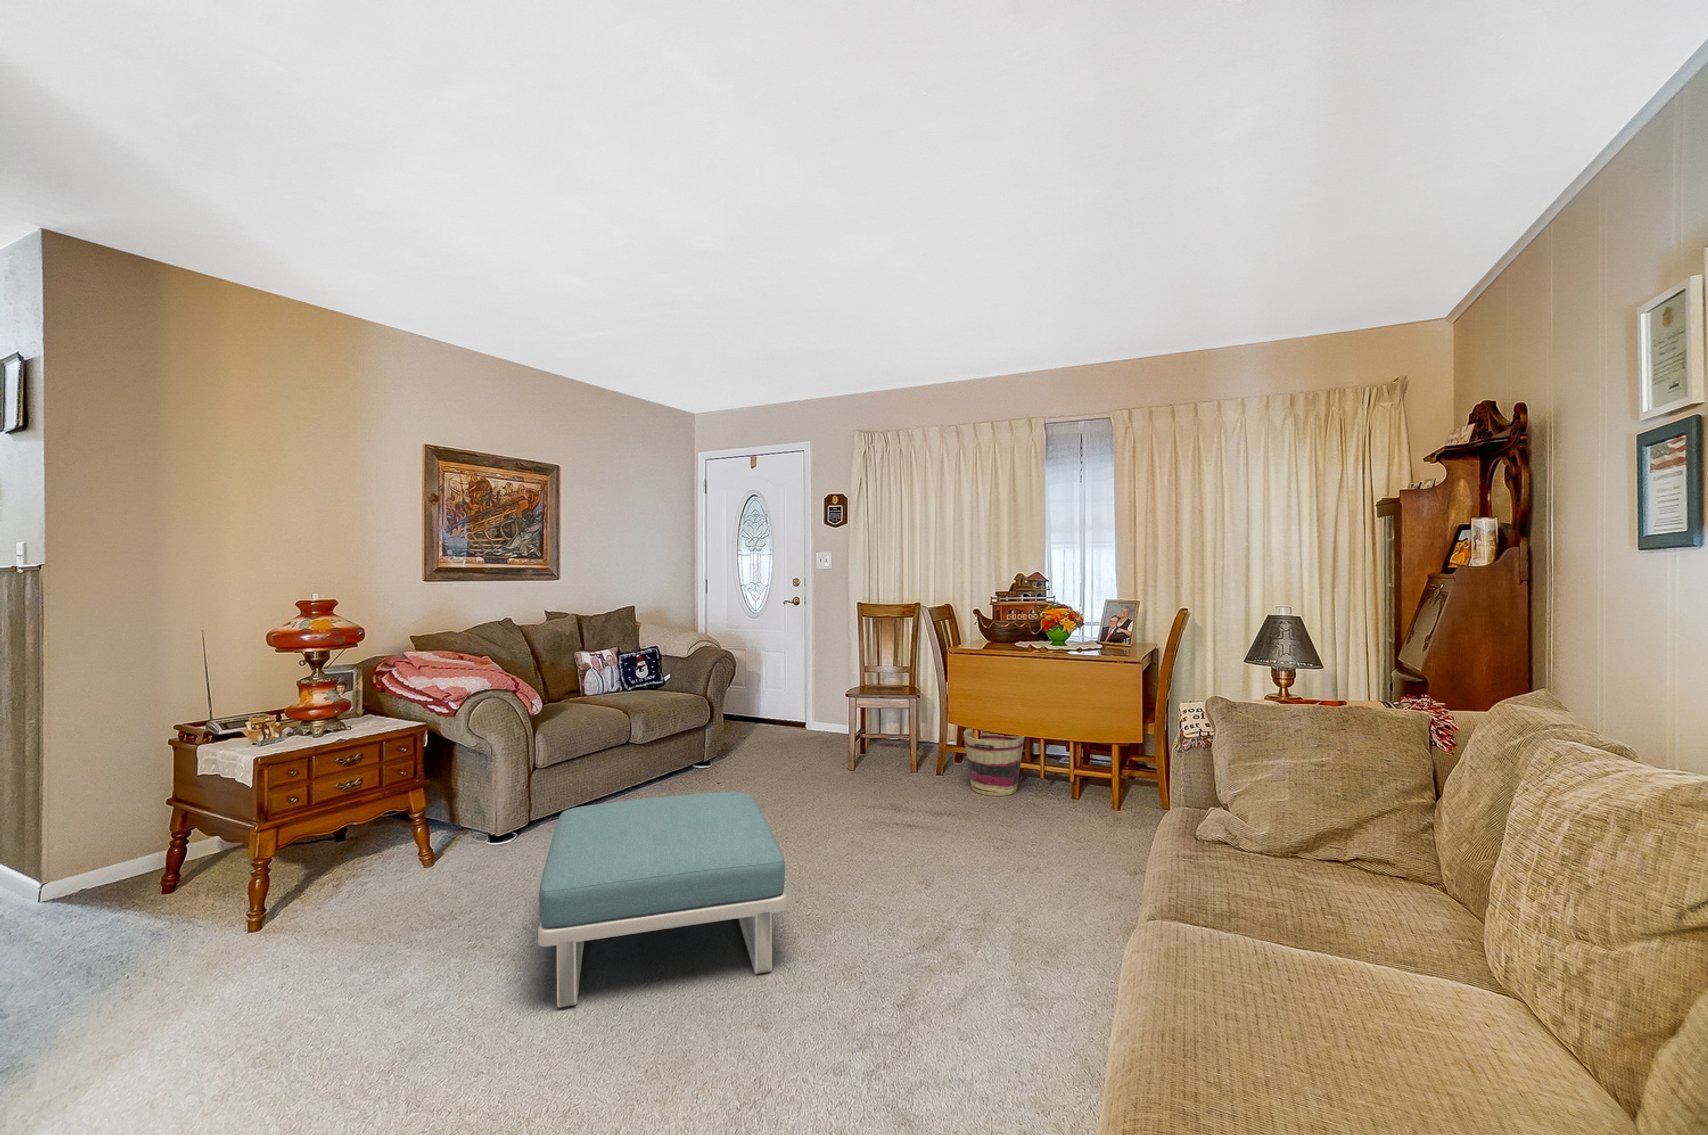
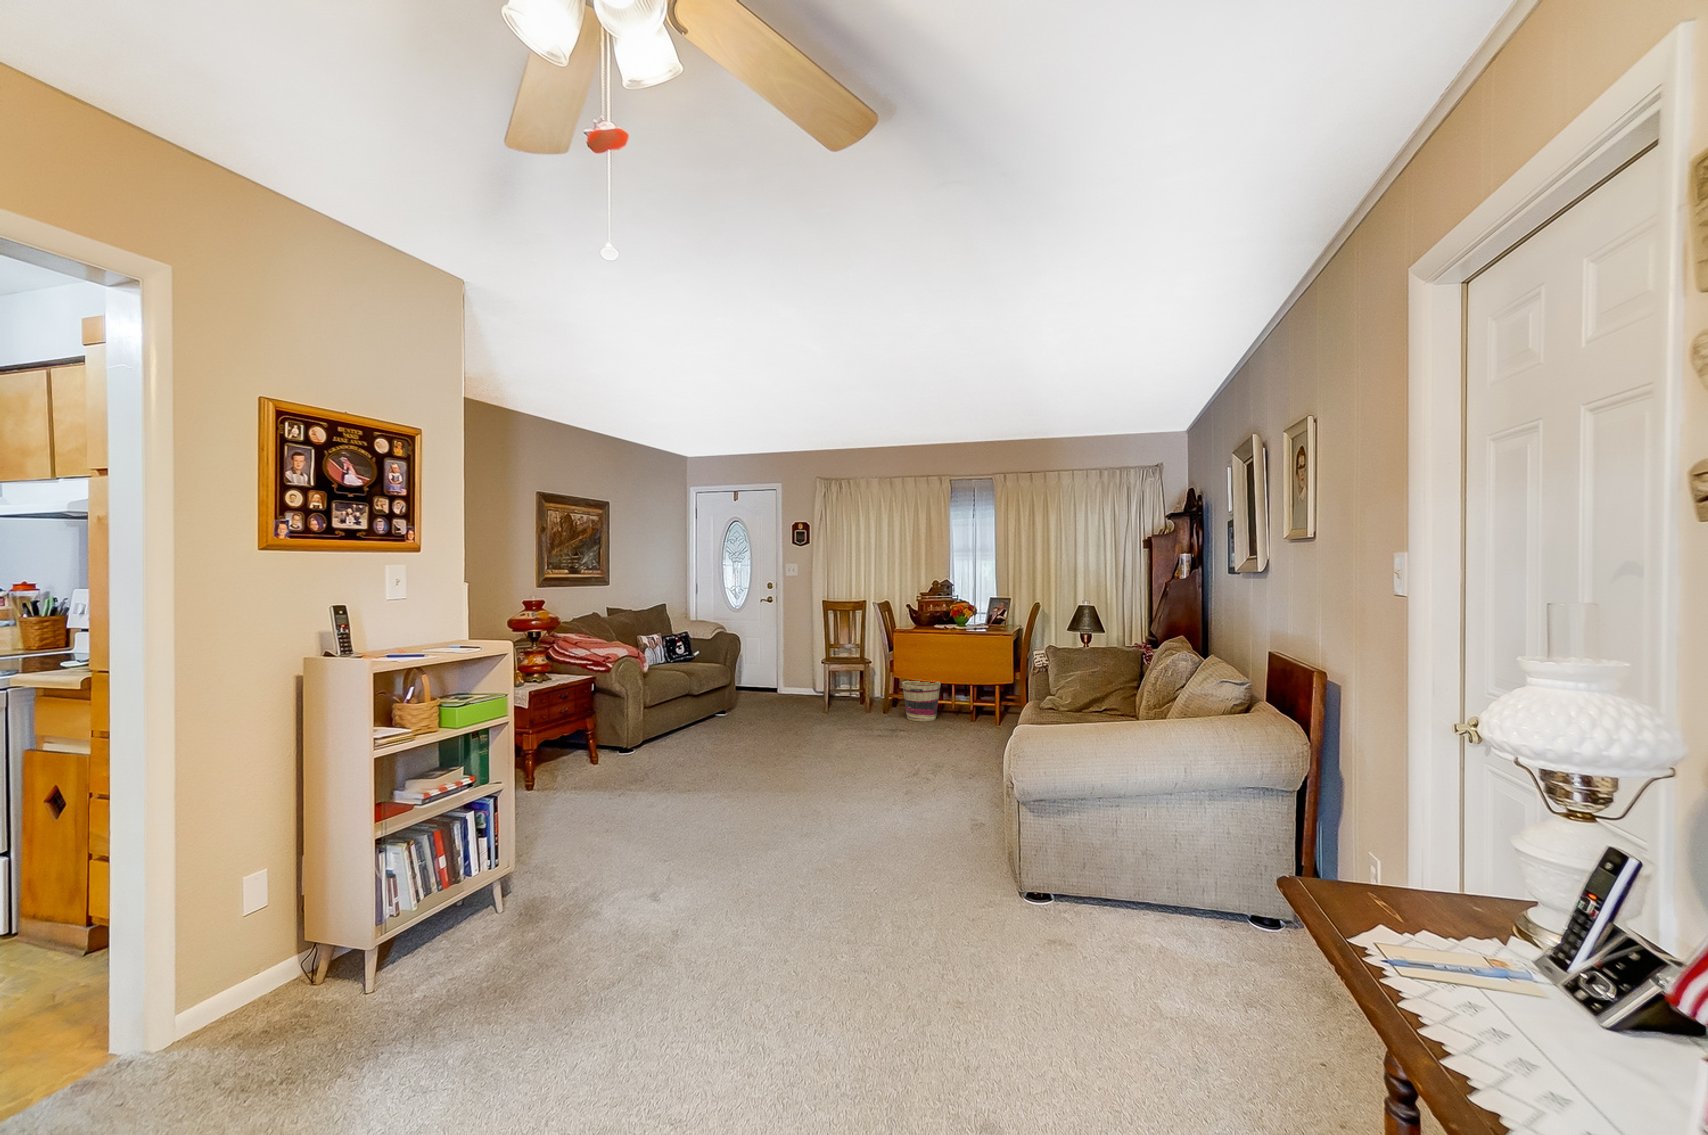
footstool: present [538,792,787,1008] -> none [692,709,839,804]

